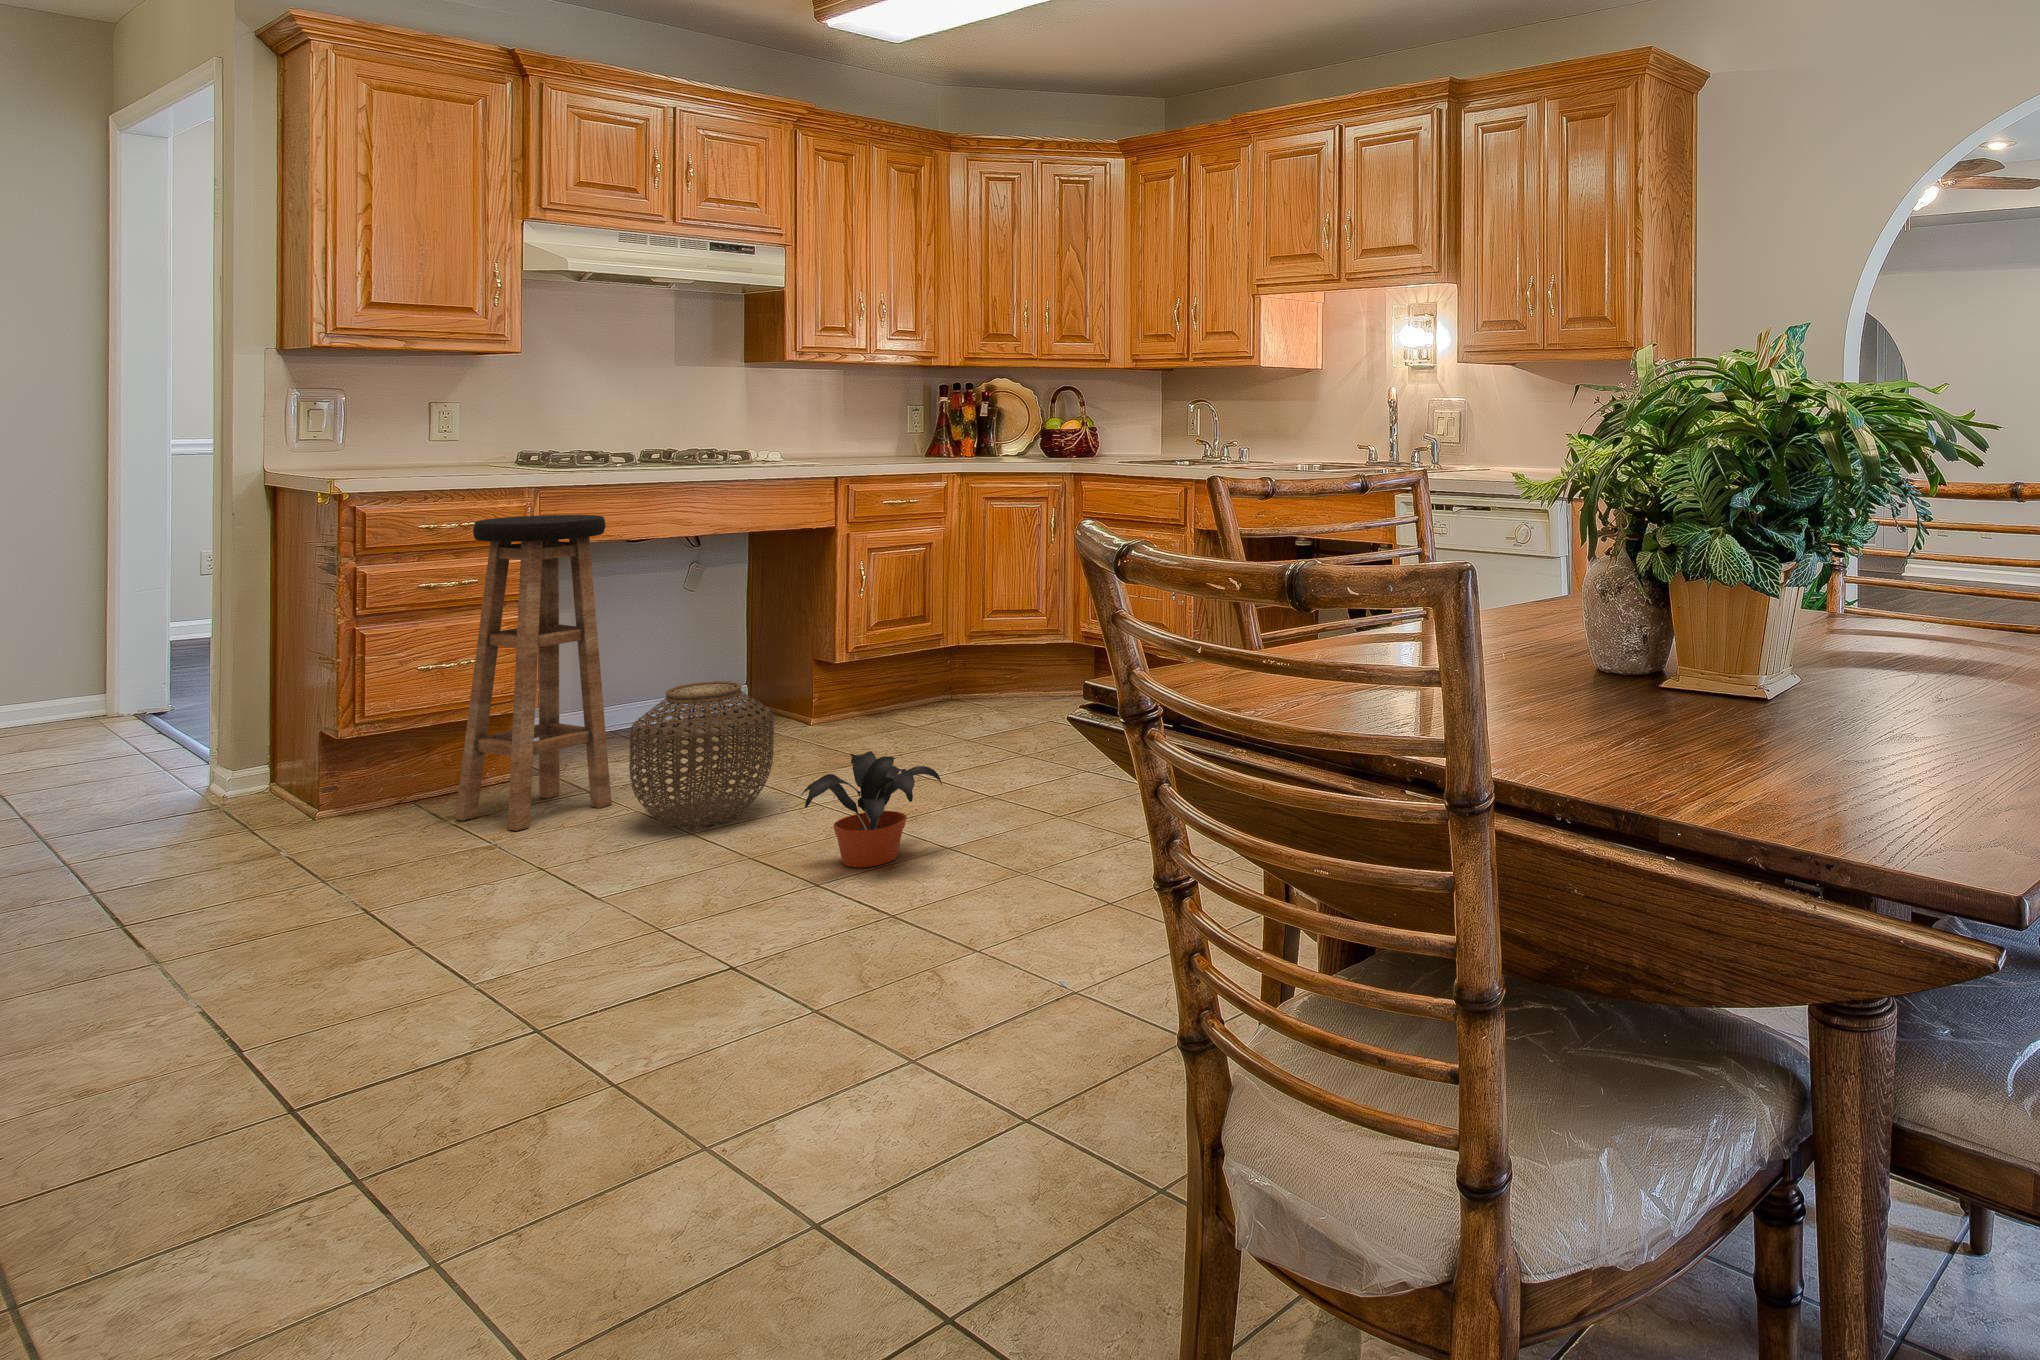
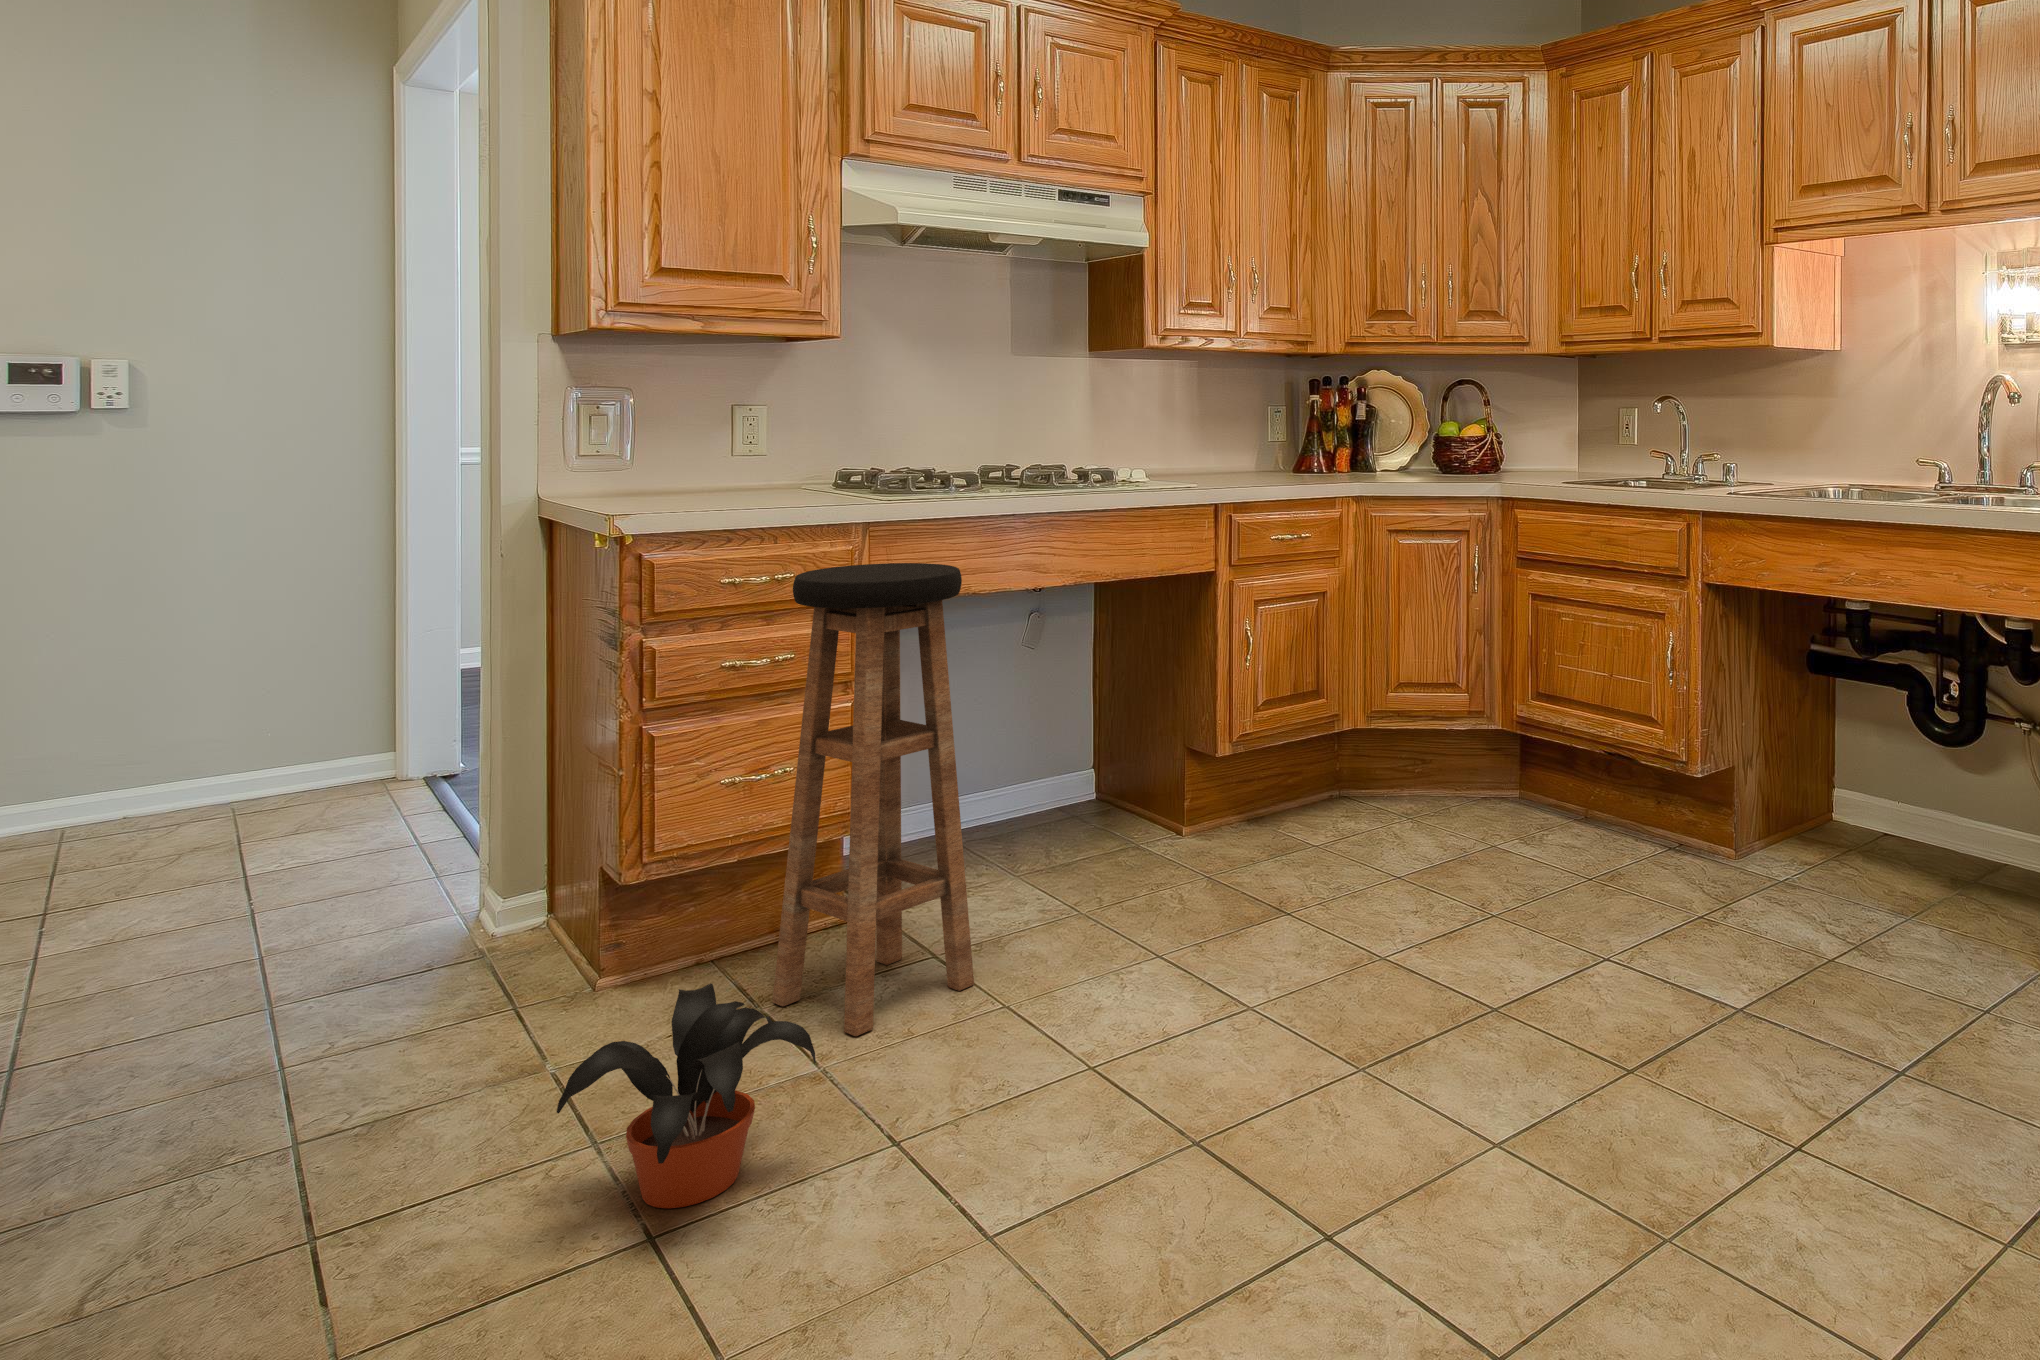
woven basket: present [629,681,774,827] -> none [1008,816,1200,1047]
potted plant: present [801,751,942,867] -> present [556,984,816,1208]

